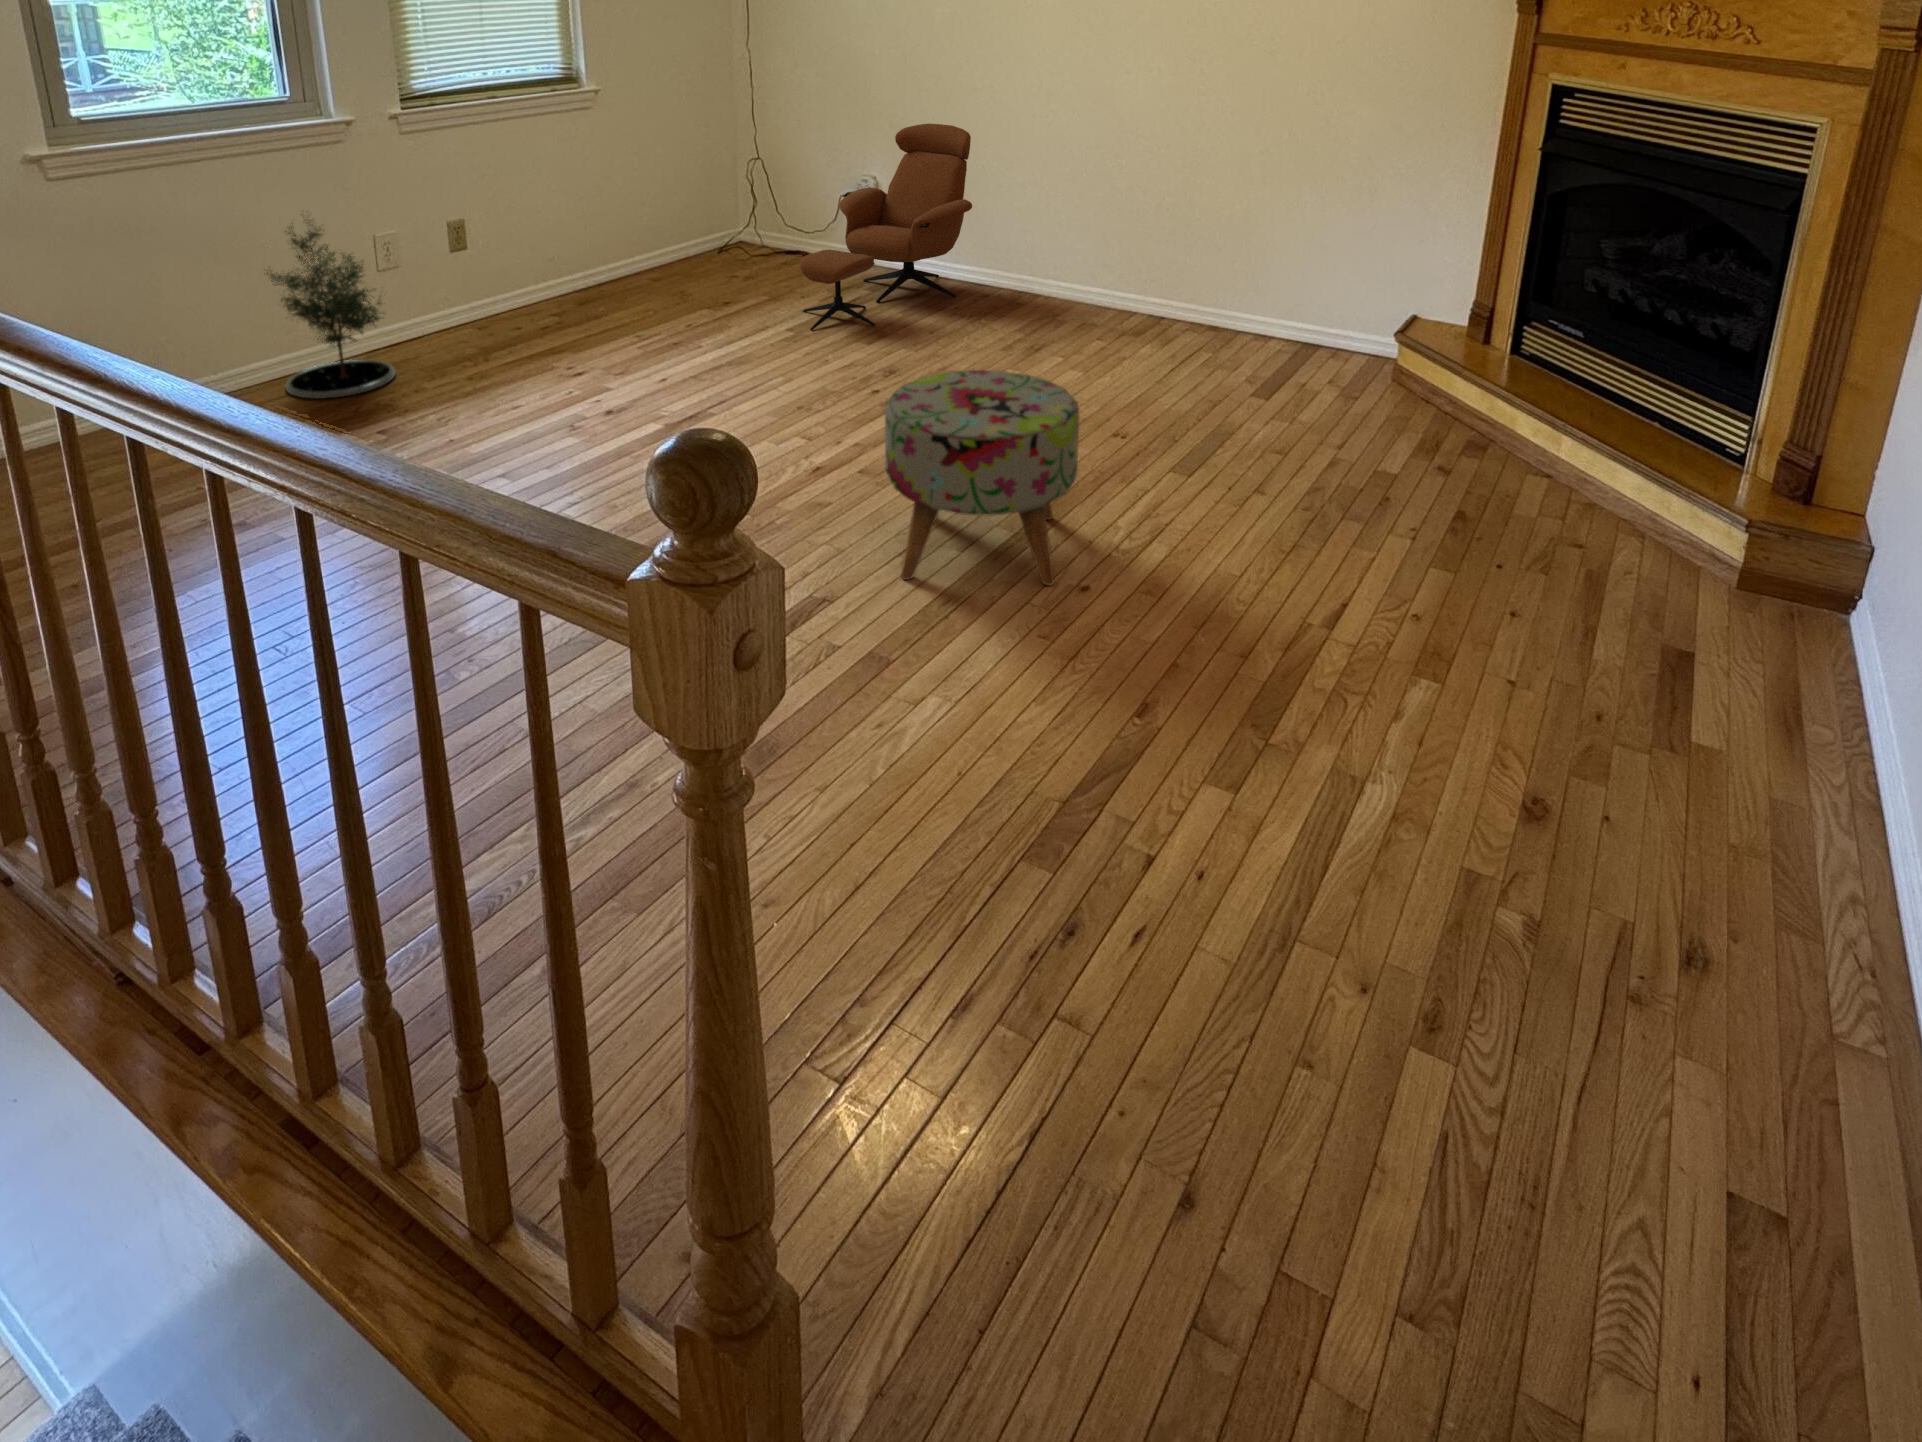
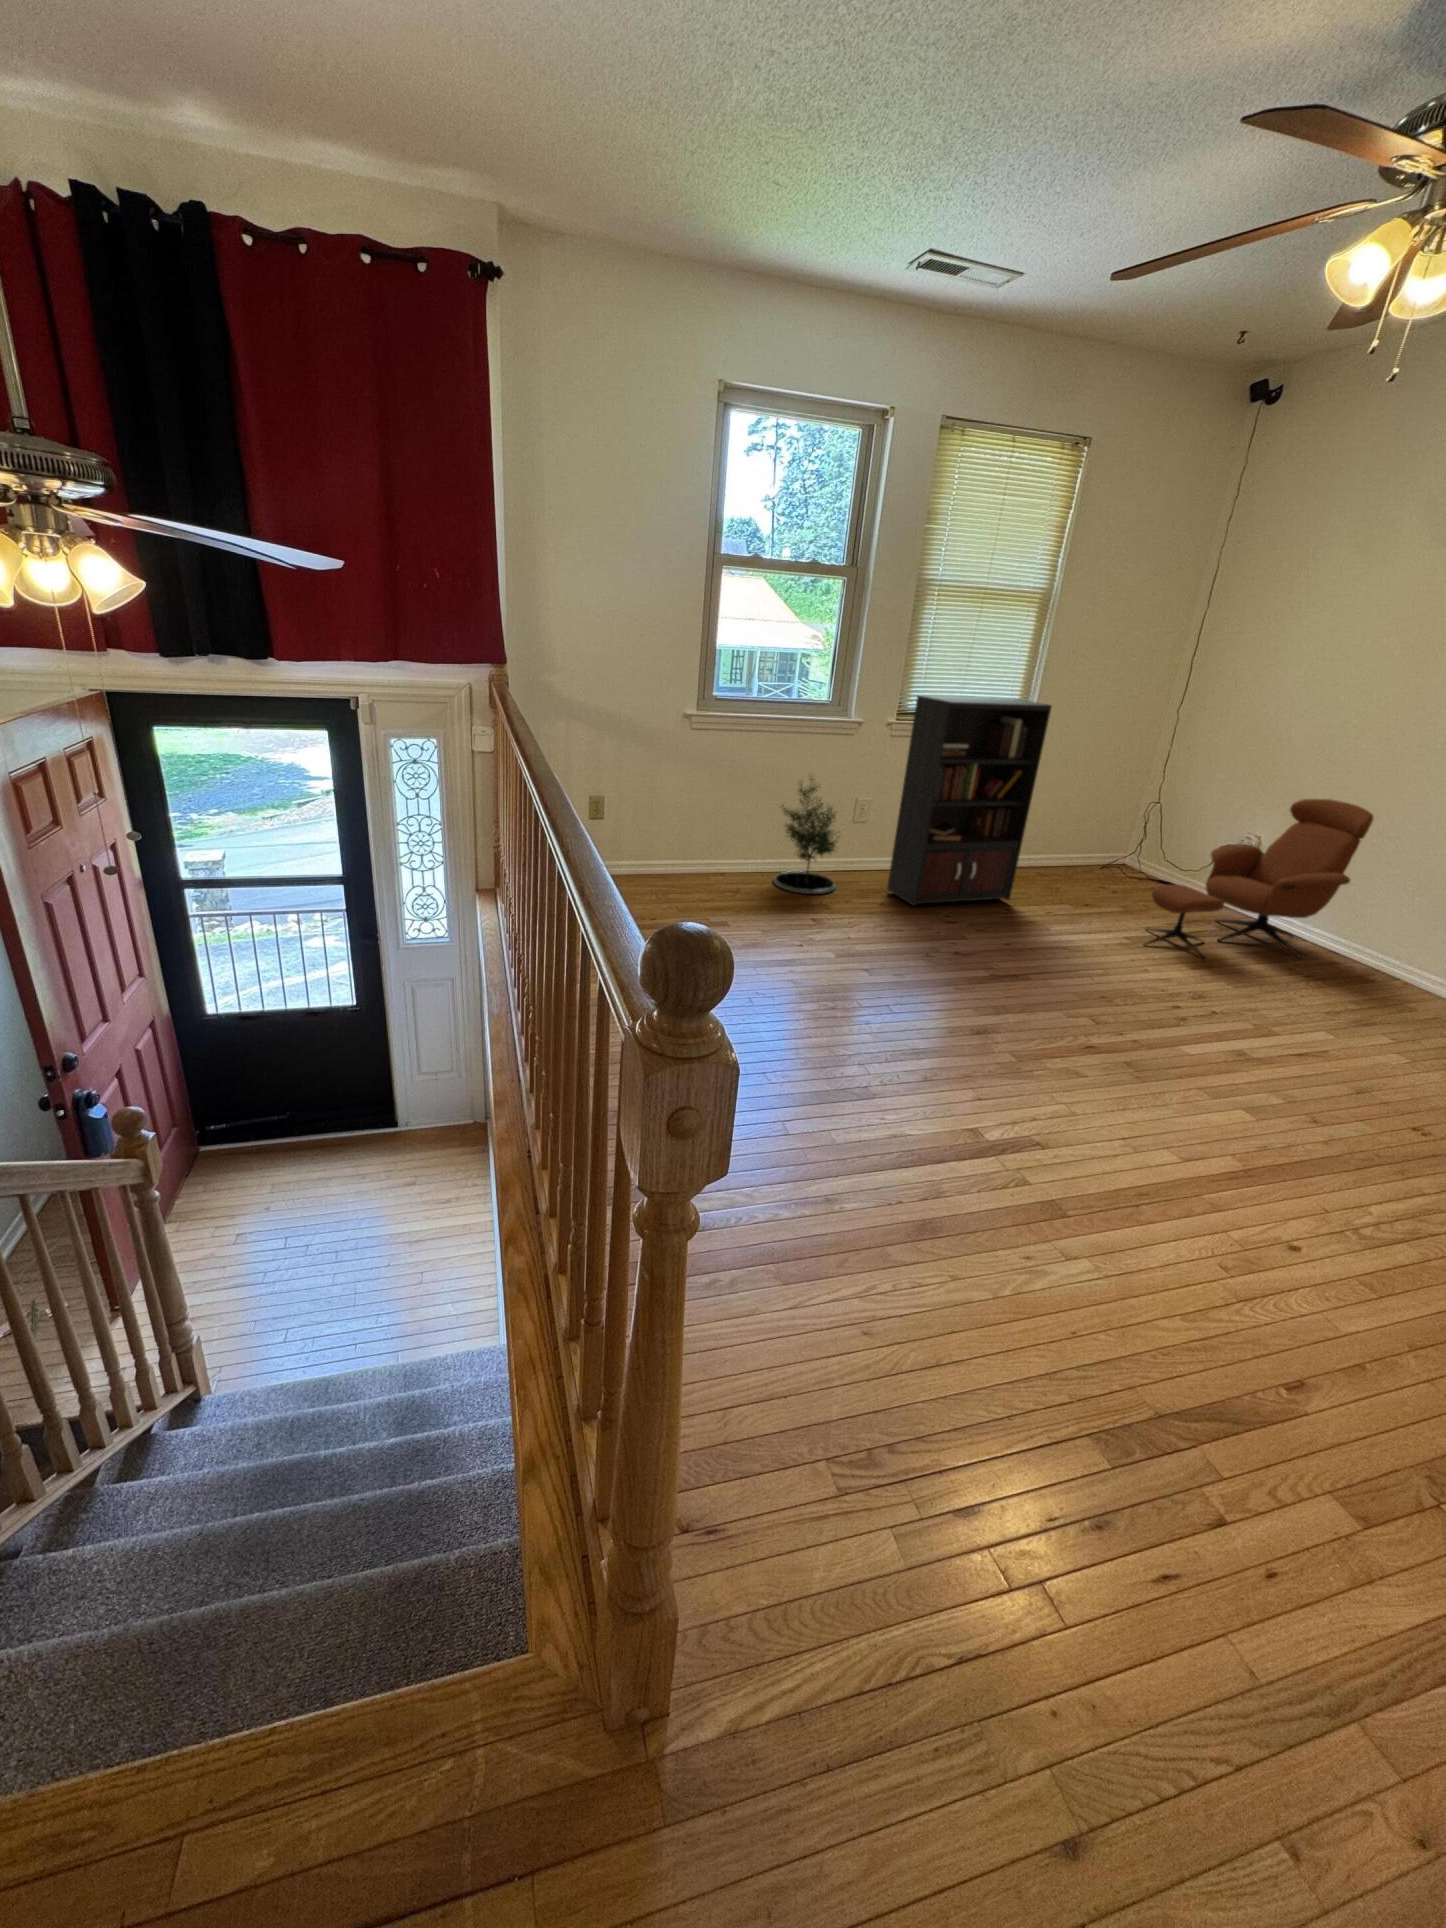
bookcase: none [438,59,641,364] -> present [887,695,1052,906]
ottoman: present [885,370,1079,585] -> none [1111,1005,1357,1232]

